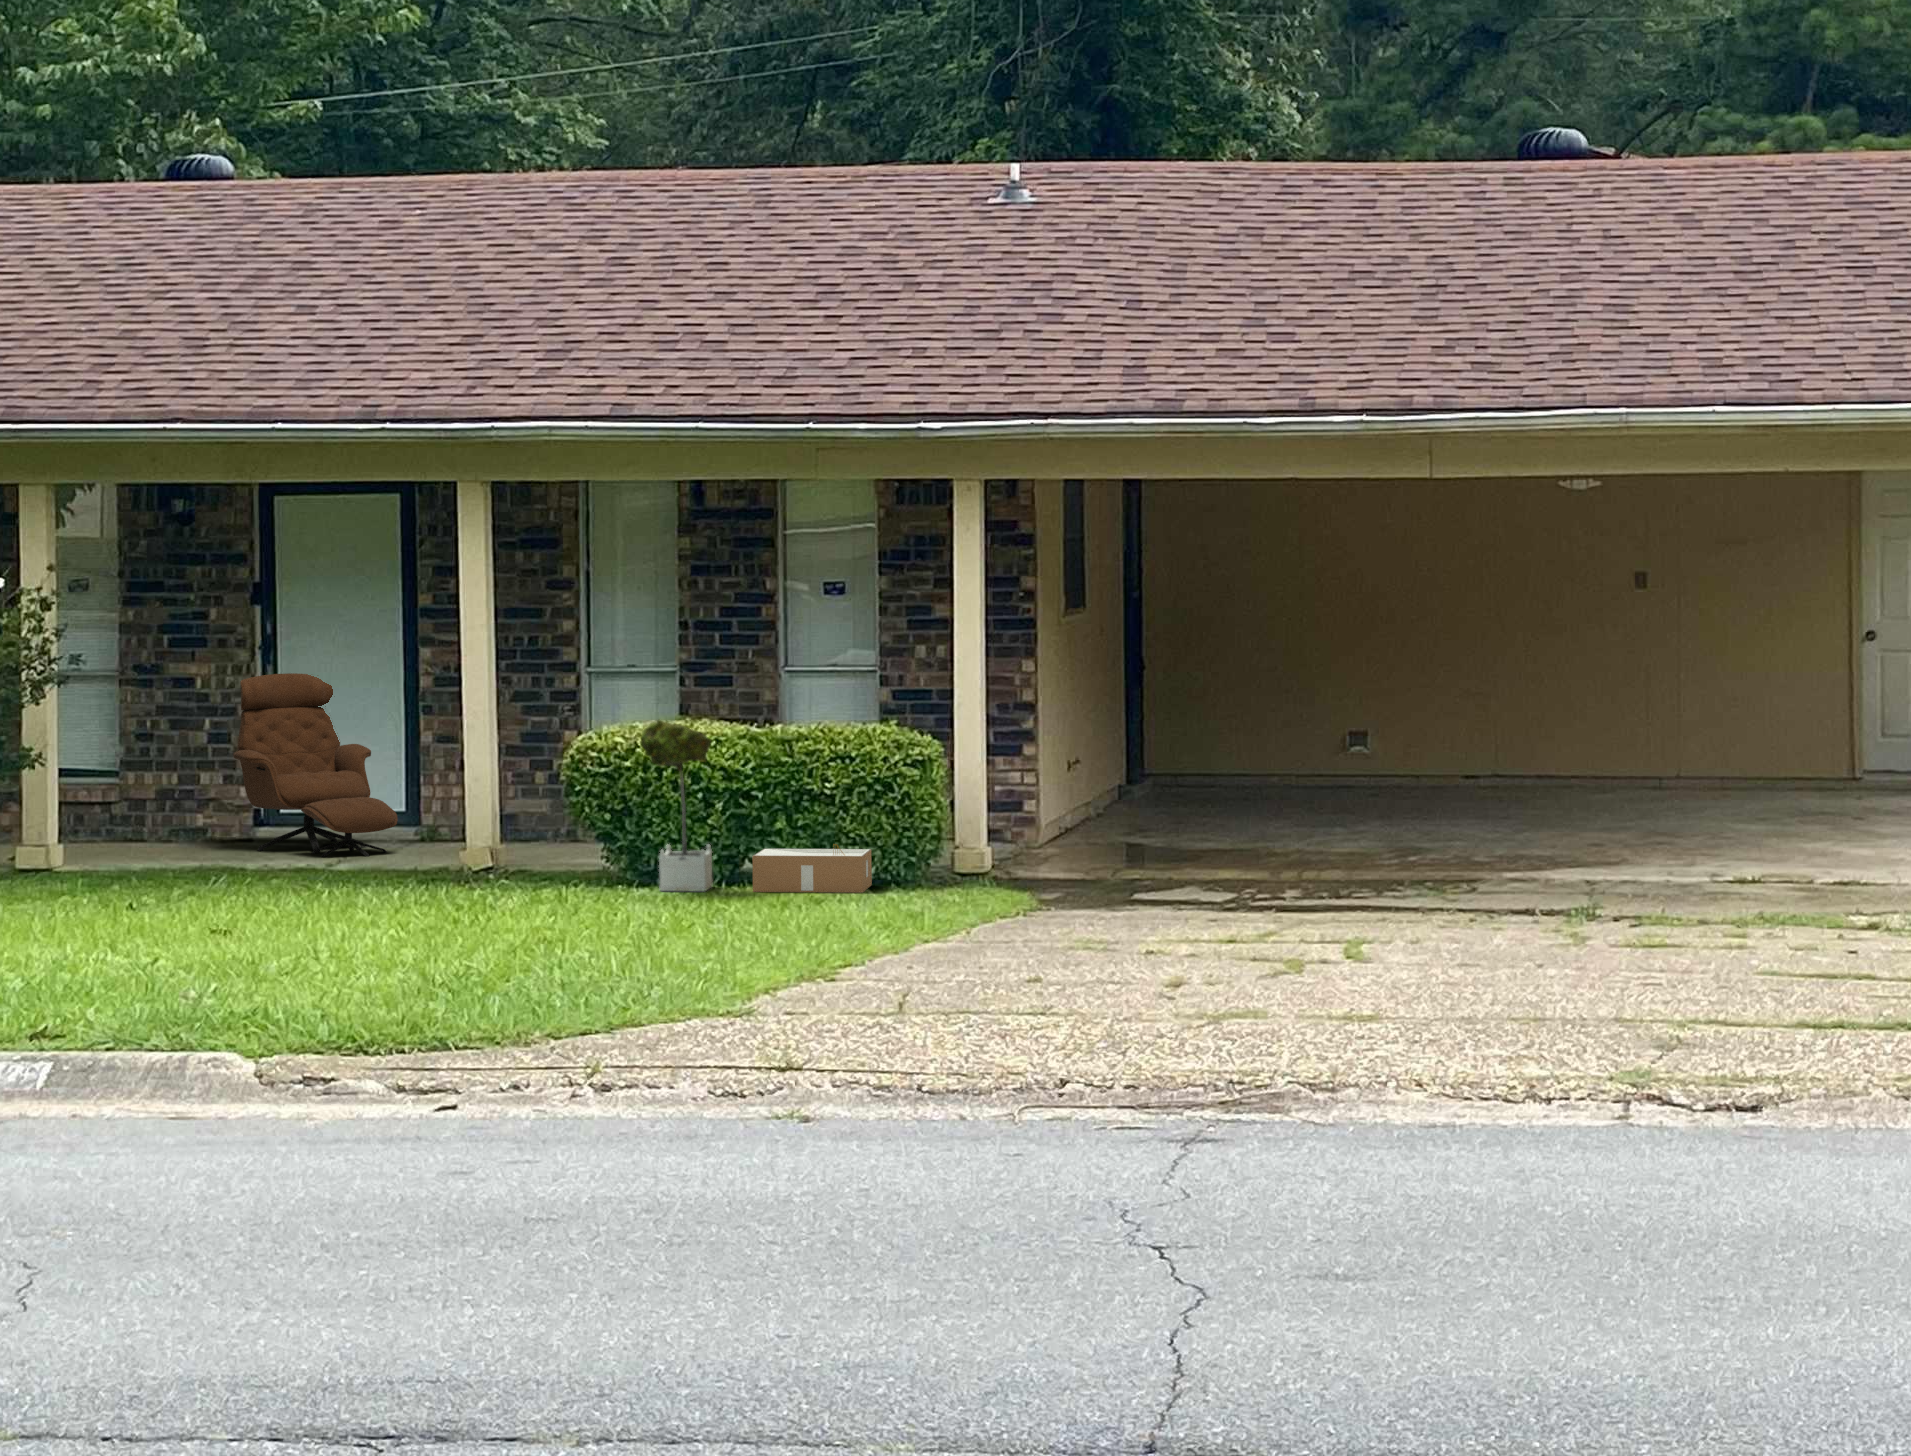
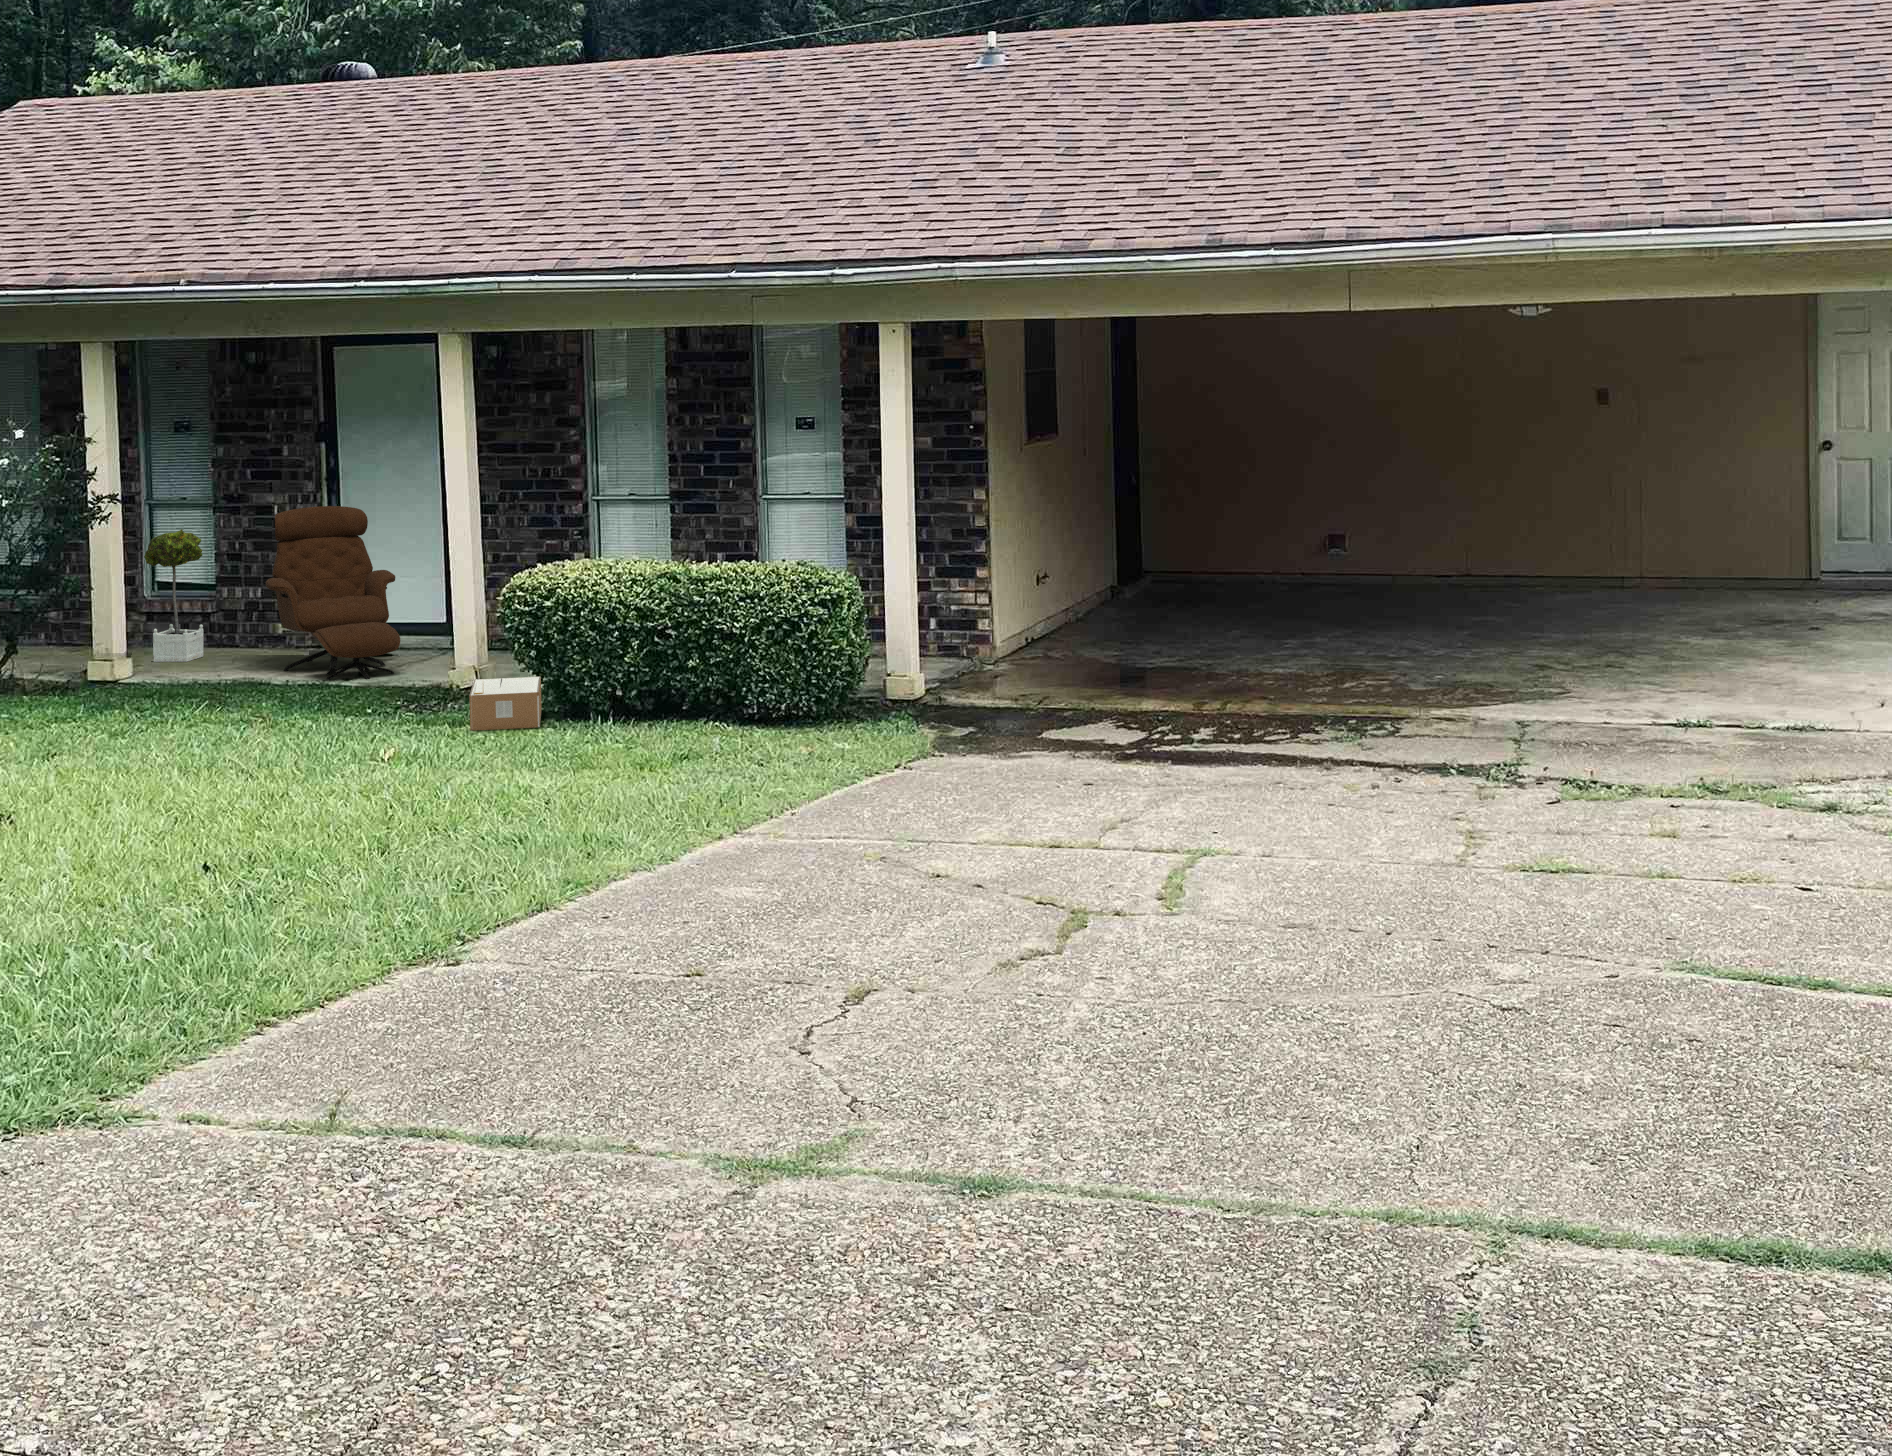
potted tree: present [640,720,713,891] -> present [144,529,204,662]
cardboard box: present [753,844,872,893] -> present [469,677,542,730]

